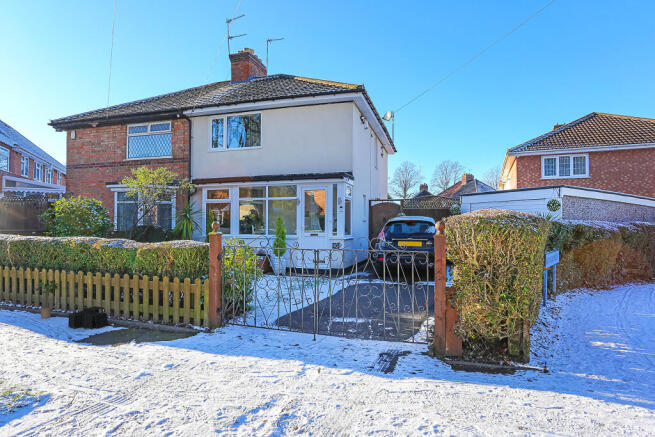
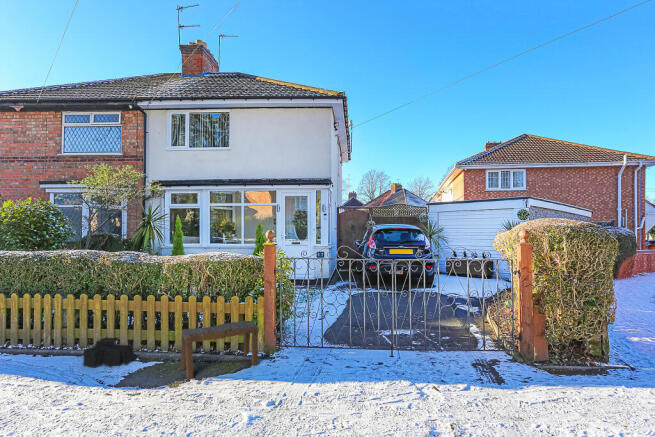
potted plant: present [35,281,59,319] -> none [18,309,54,357]
bench: none [126,298,198,342] -> present [180,321,259,379]

